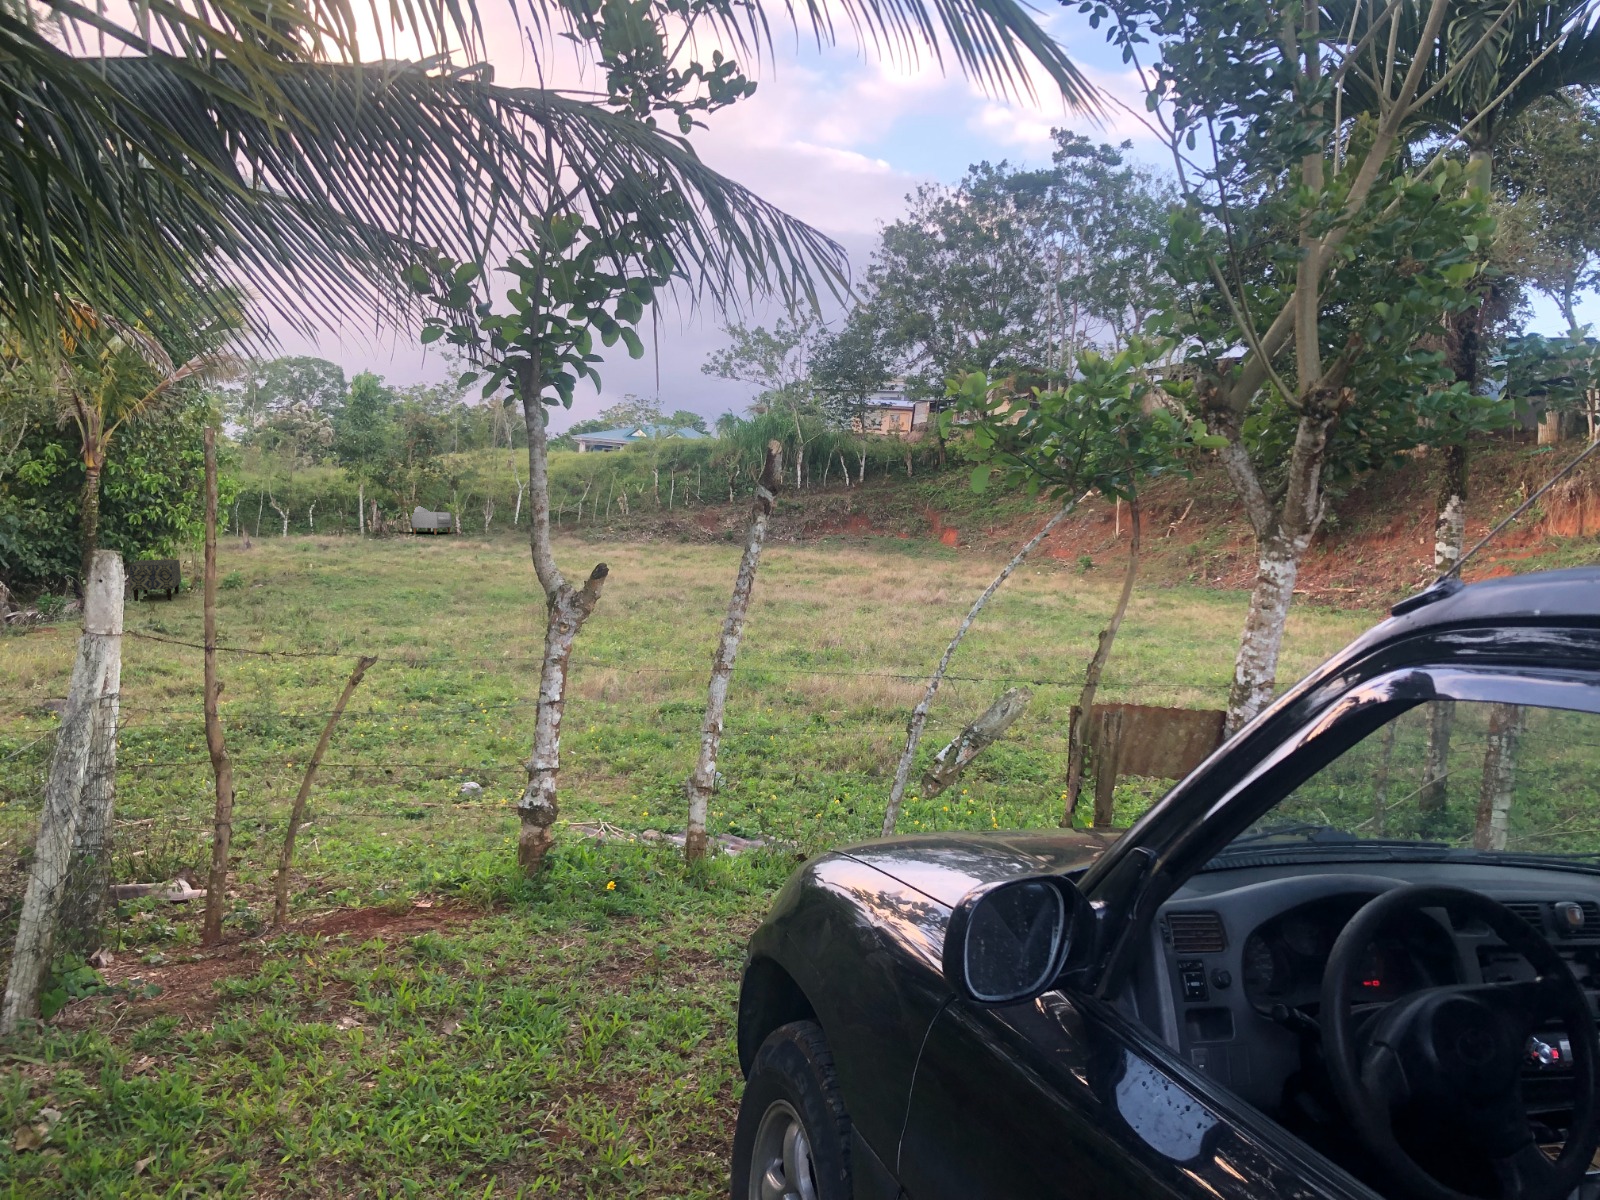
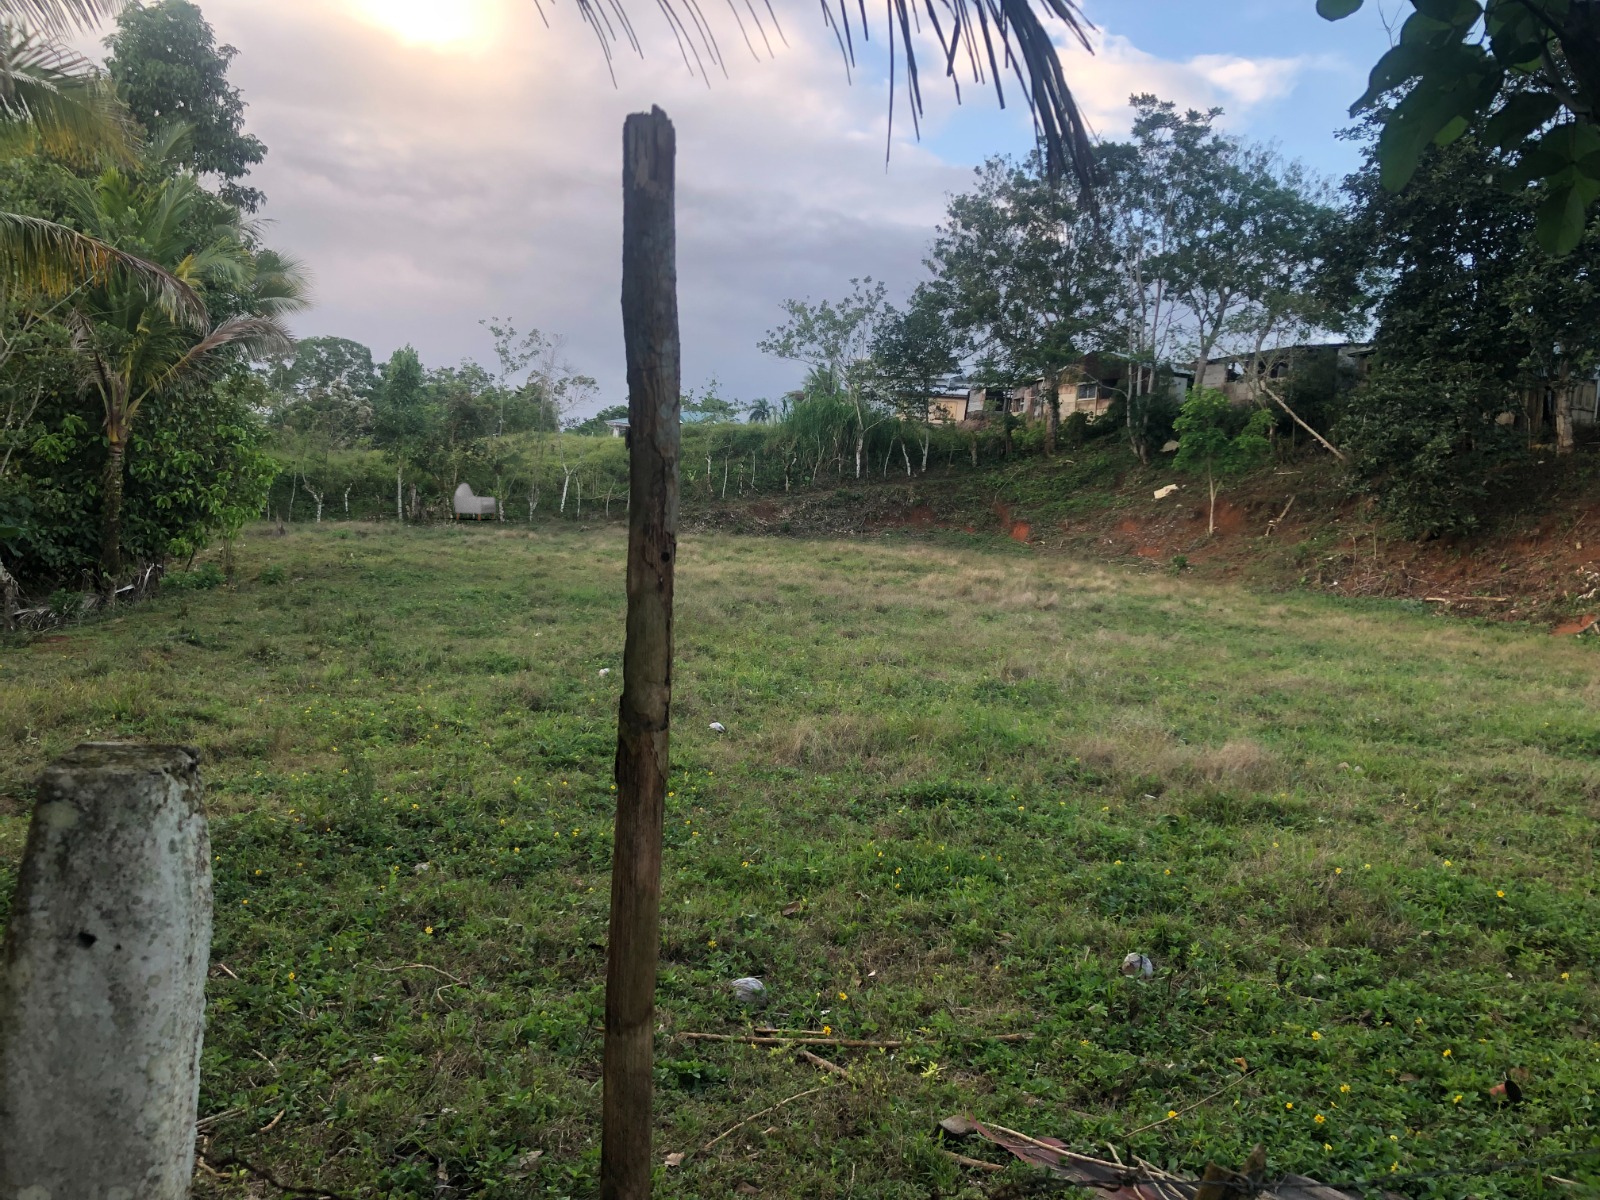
bench: present [130,560,181,601] -> none [157,547,214,594]

